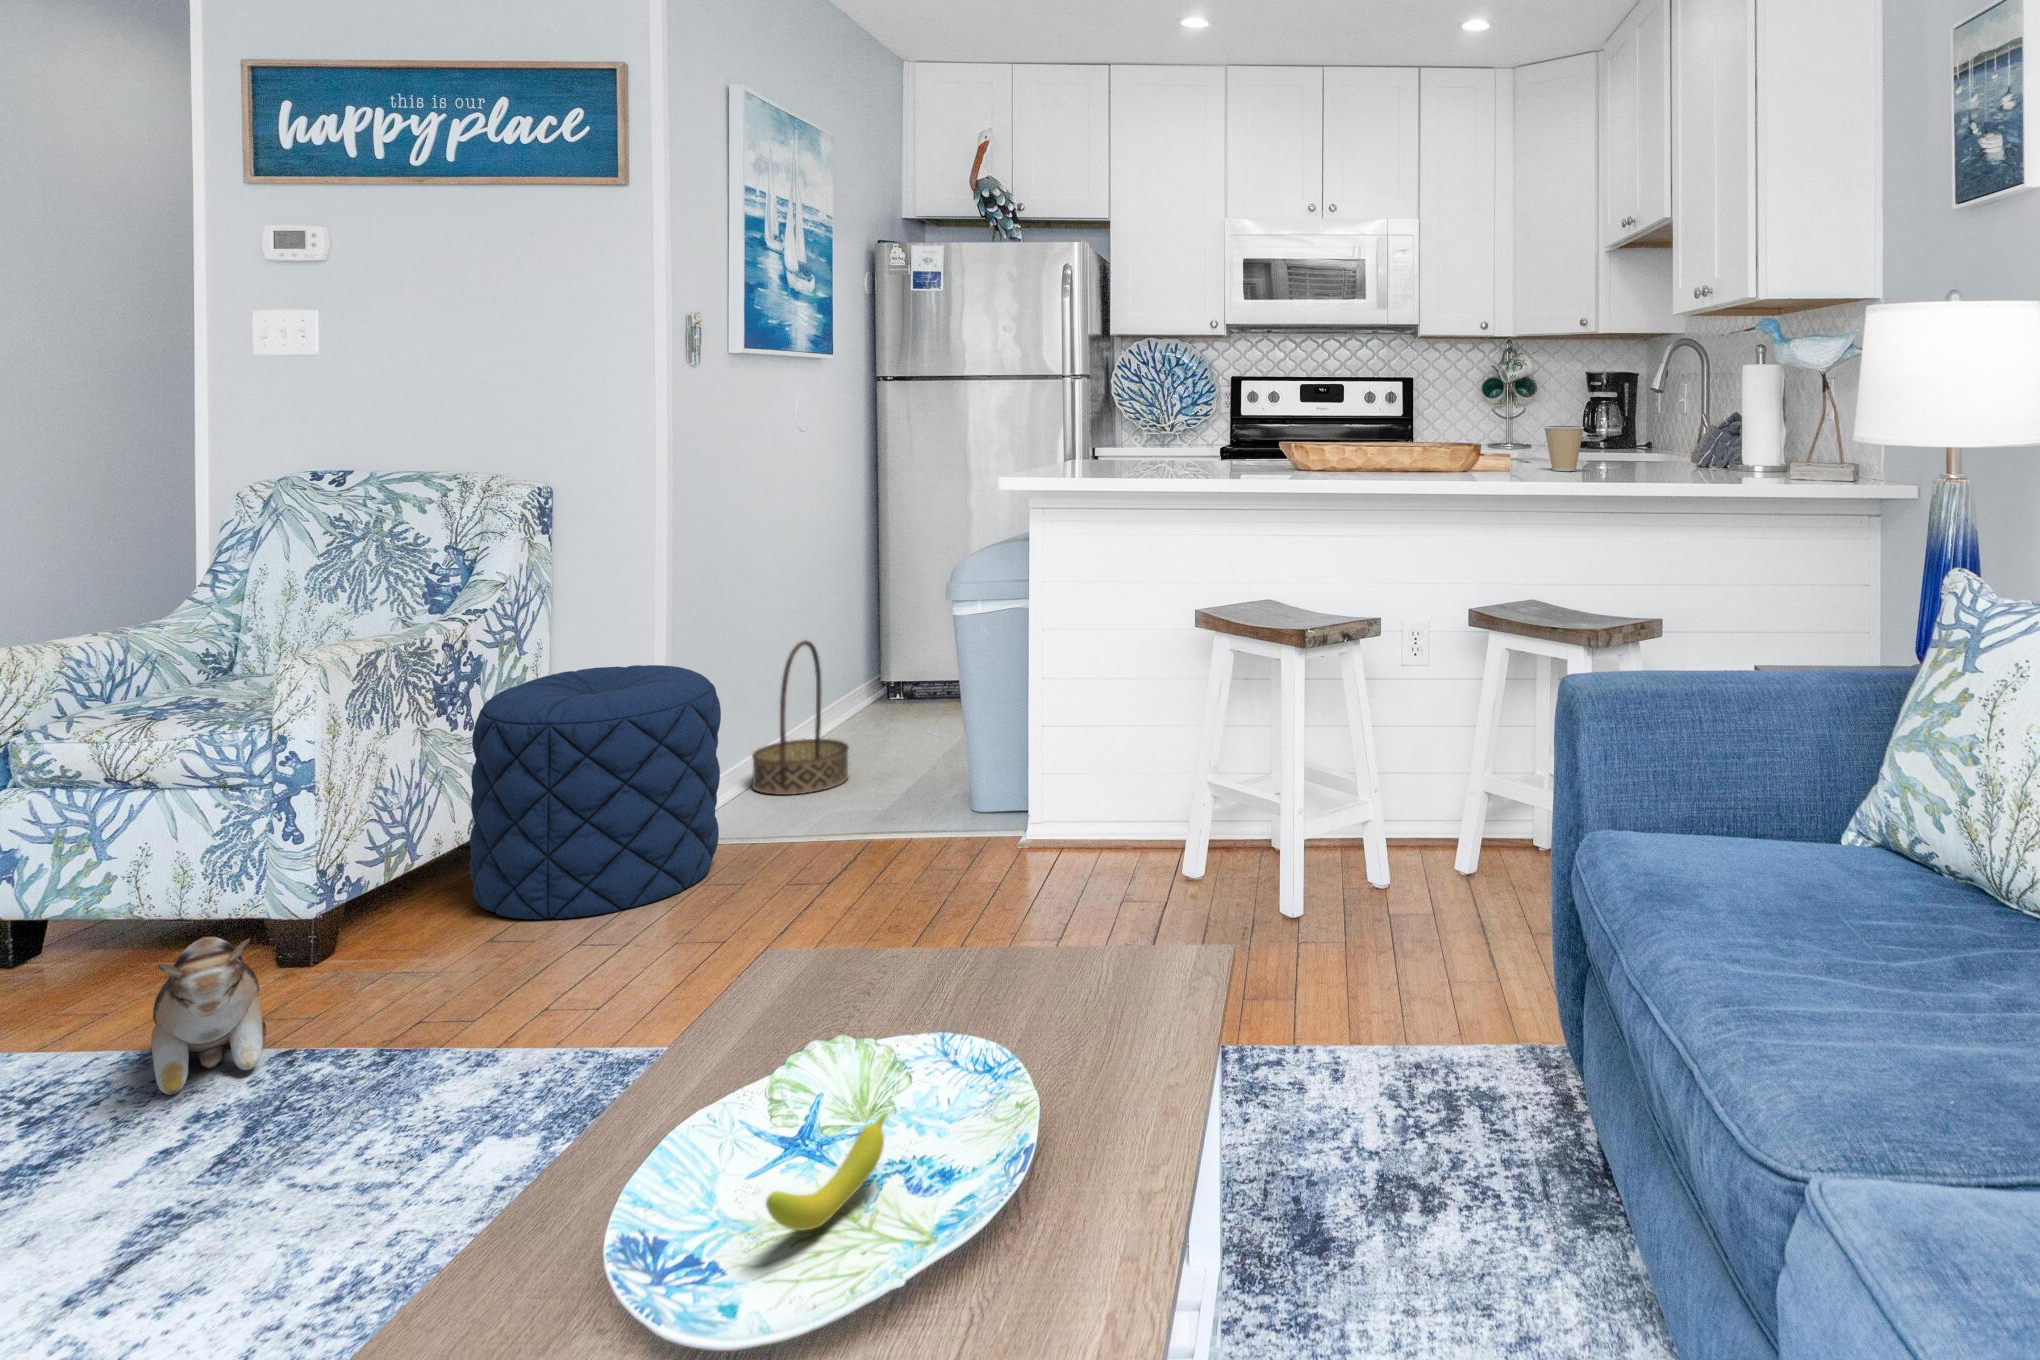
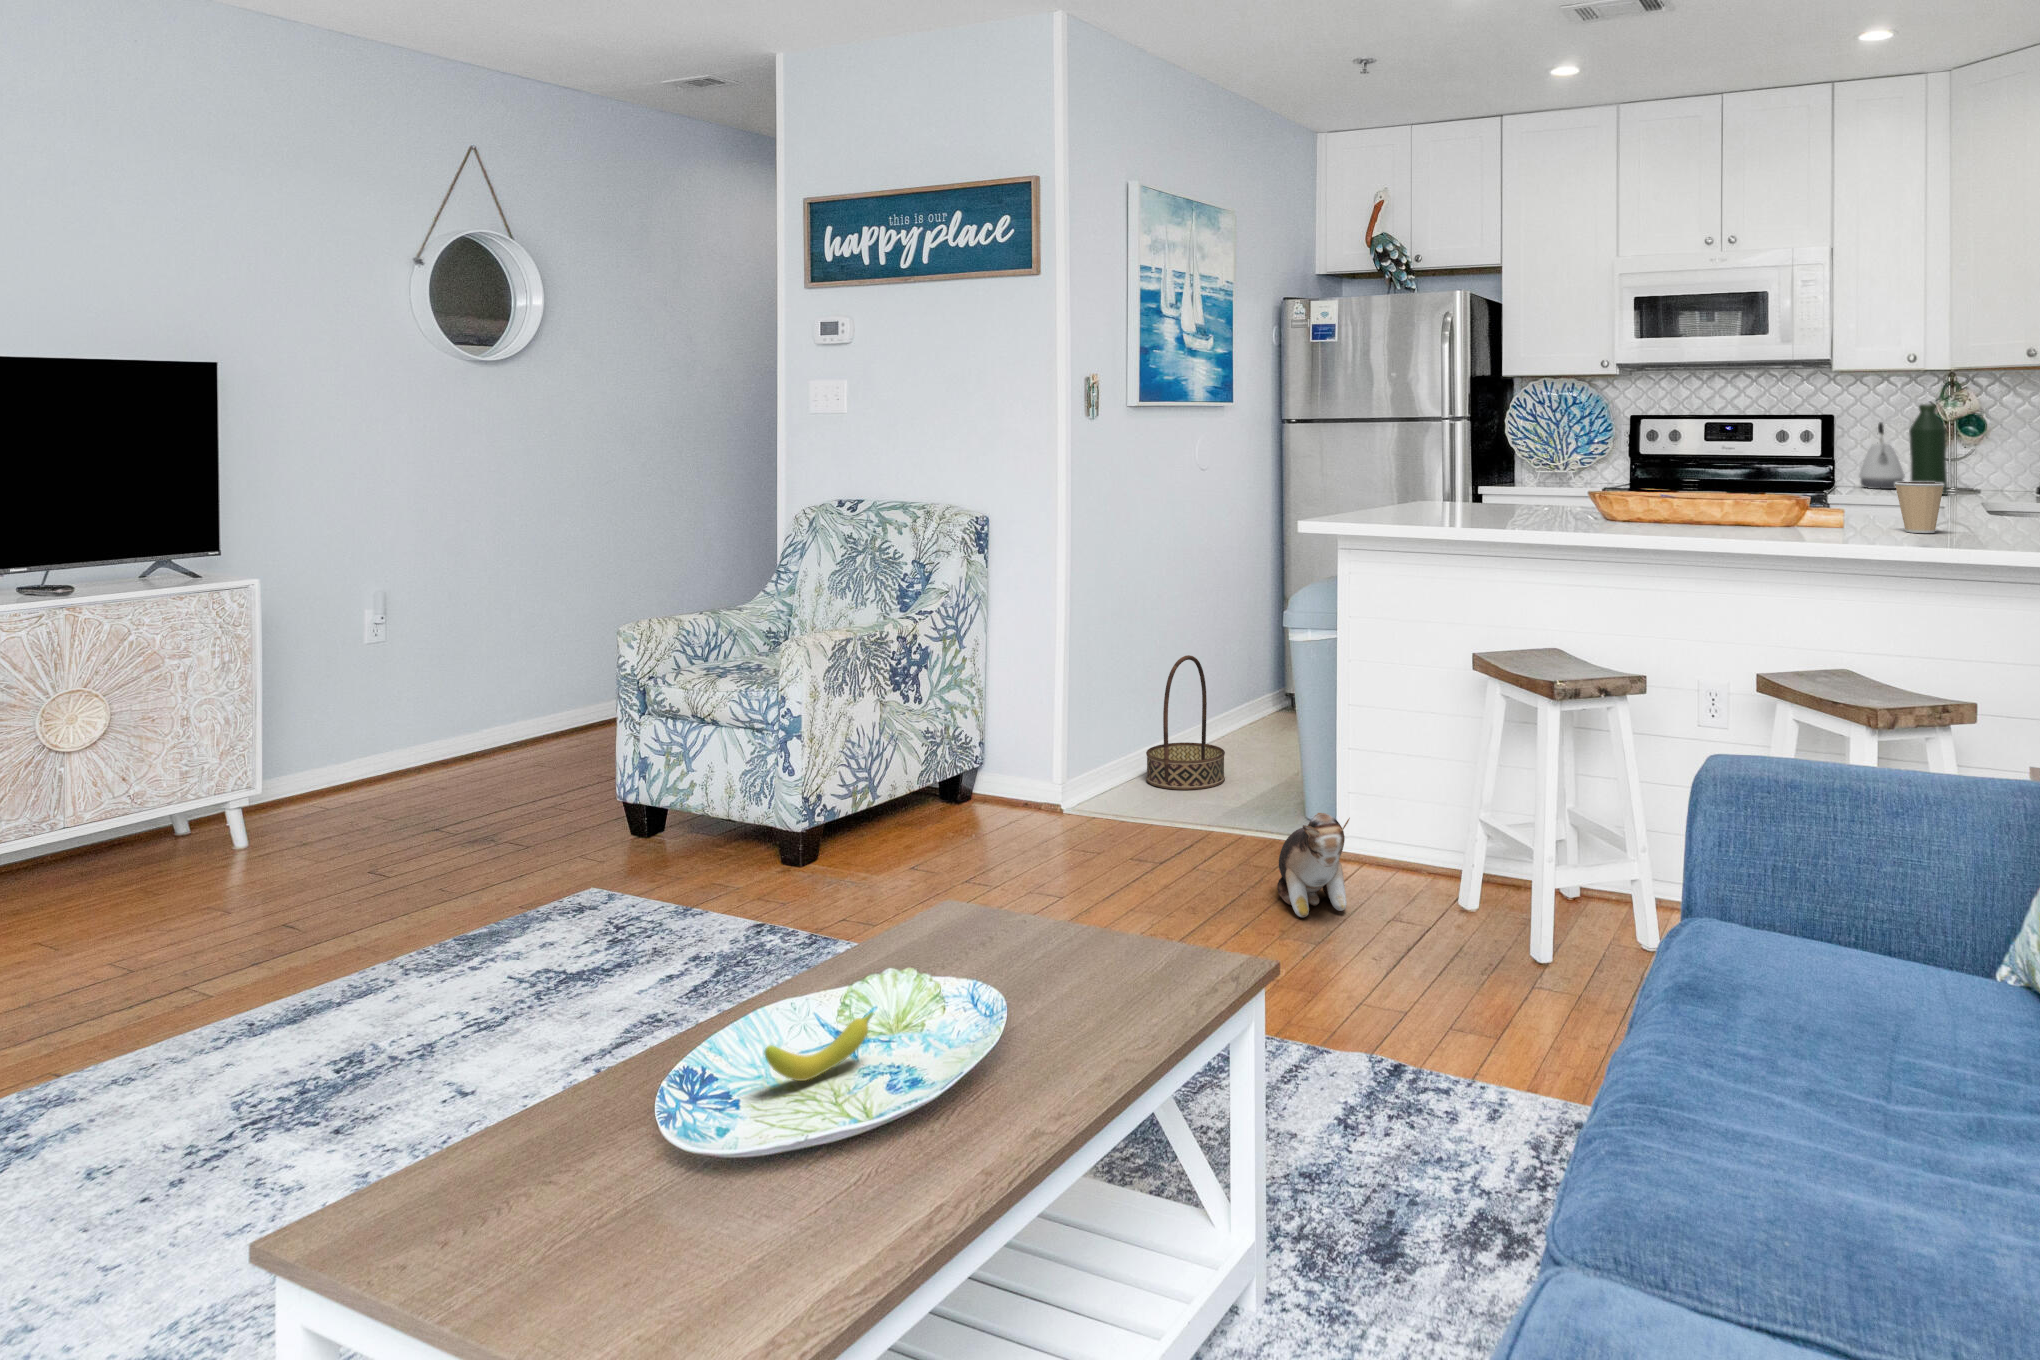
bottle: none [1479,362,1509,443] -> present [1909,404,1948,495]
kettle: none [1430,379,1468,439] -> present [1859,422,1905,489]
pouf: present [470,665,721,919] -> none [913,665,1091,864]
plush toy: present [151,937,266,1095] -> present [1277,813,1350,917]

